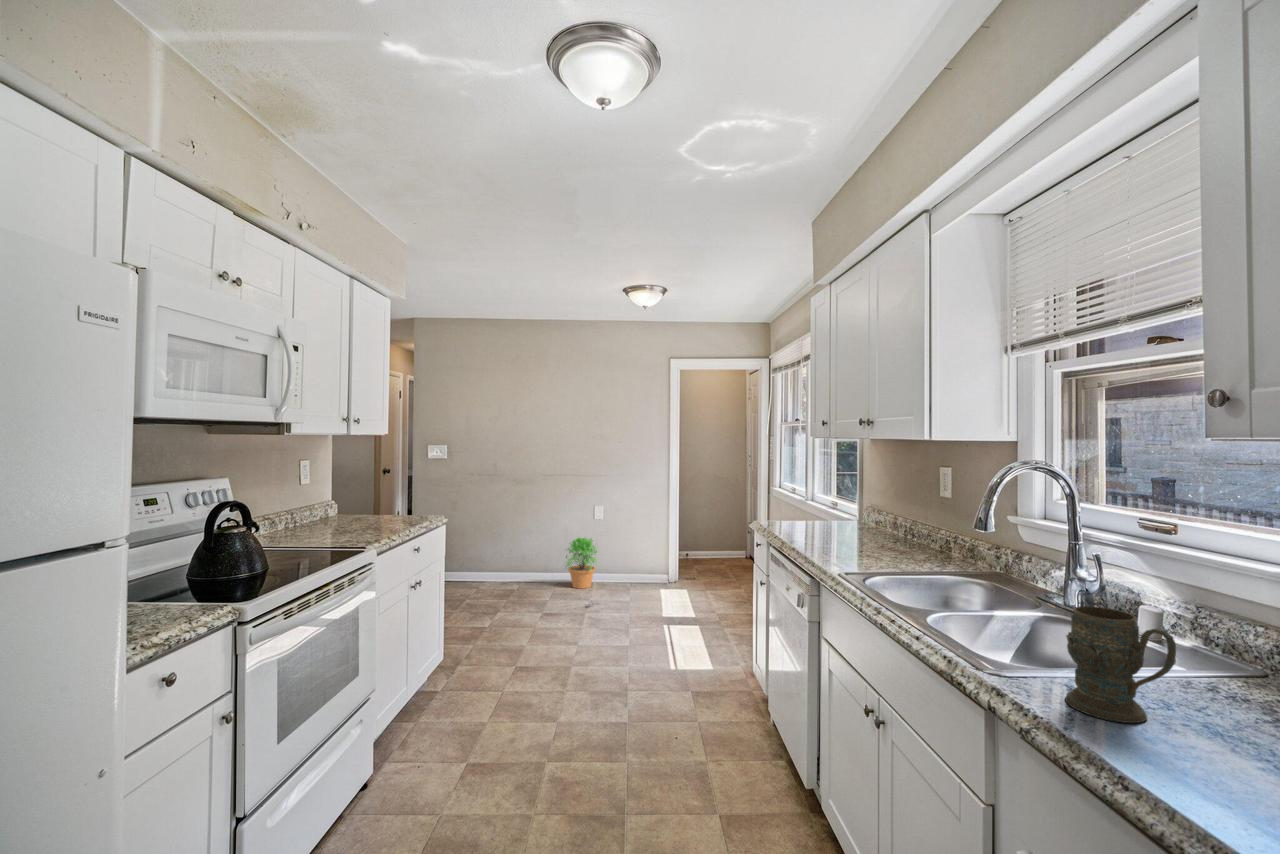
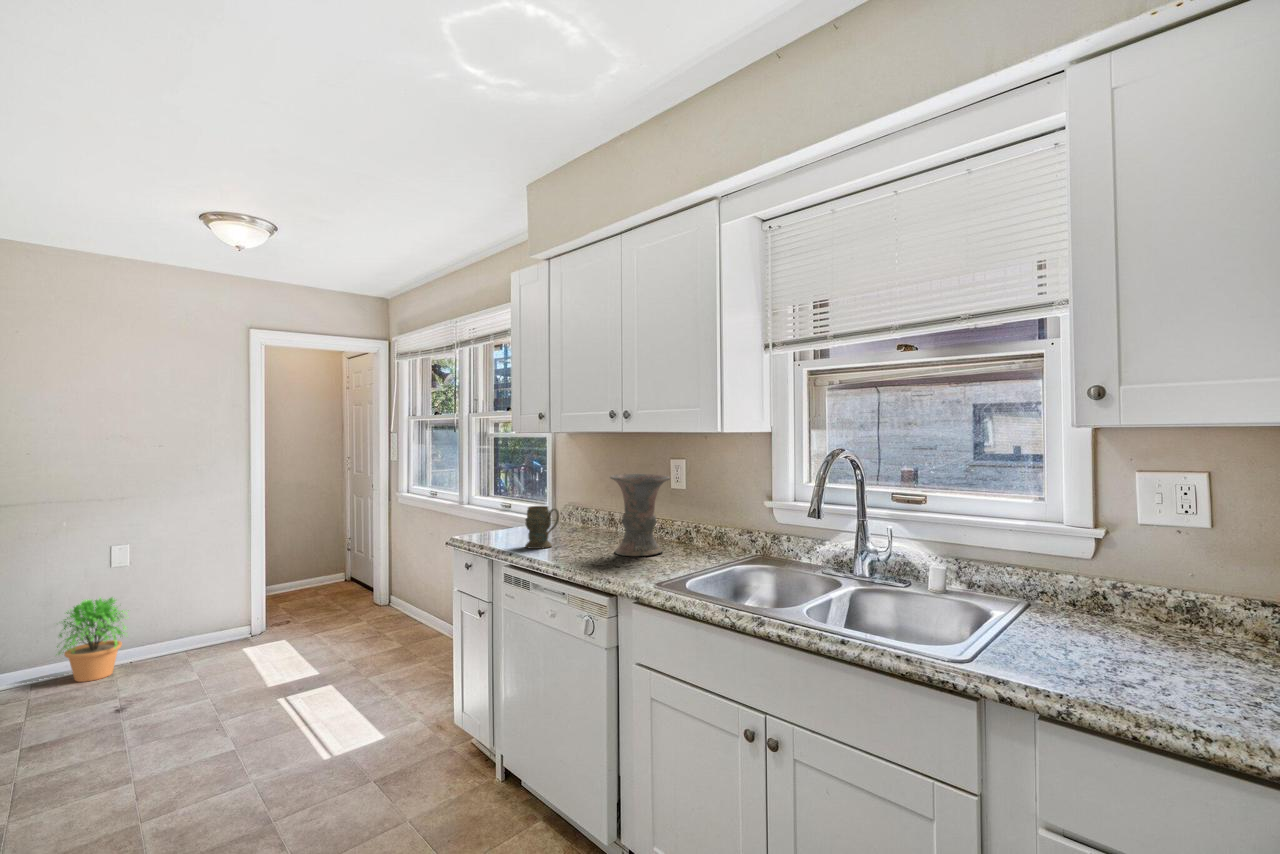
vase: none [853,477,915,555] -> present [610,474,670,556]
mug: present [1065,606,1176,723] -> present [525,506,559,549]

